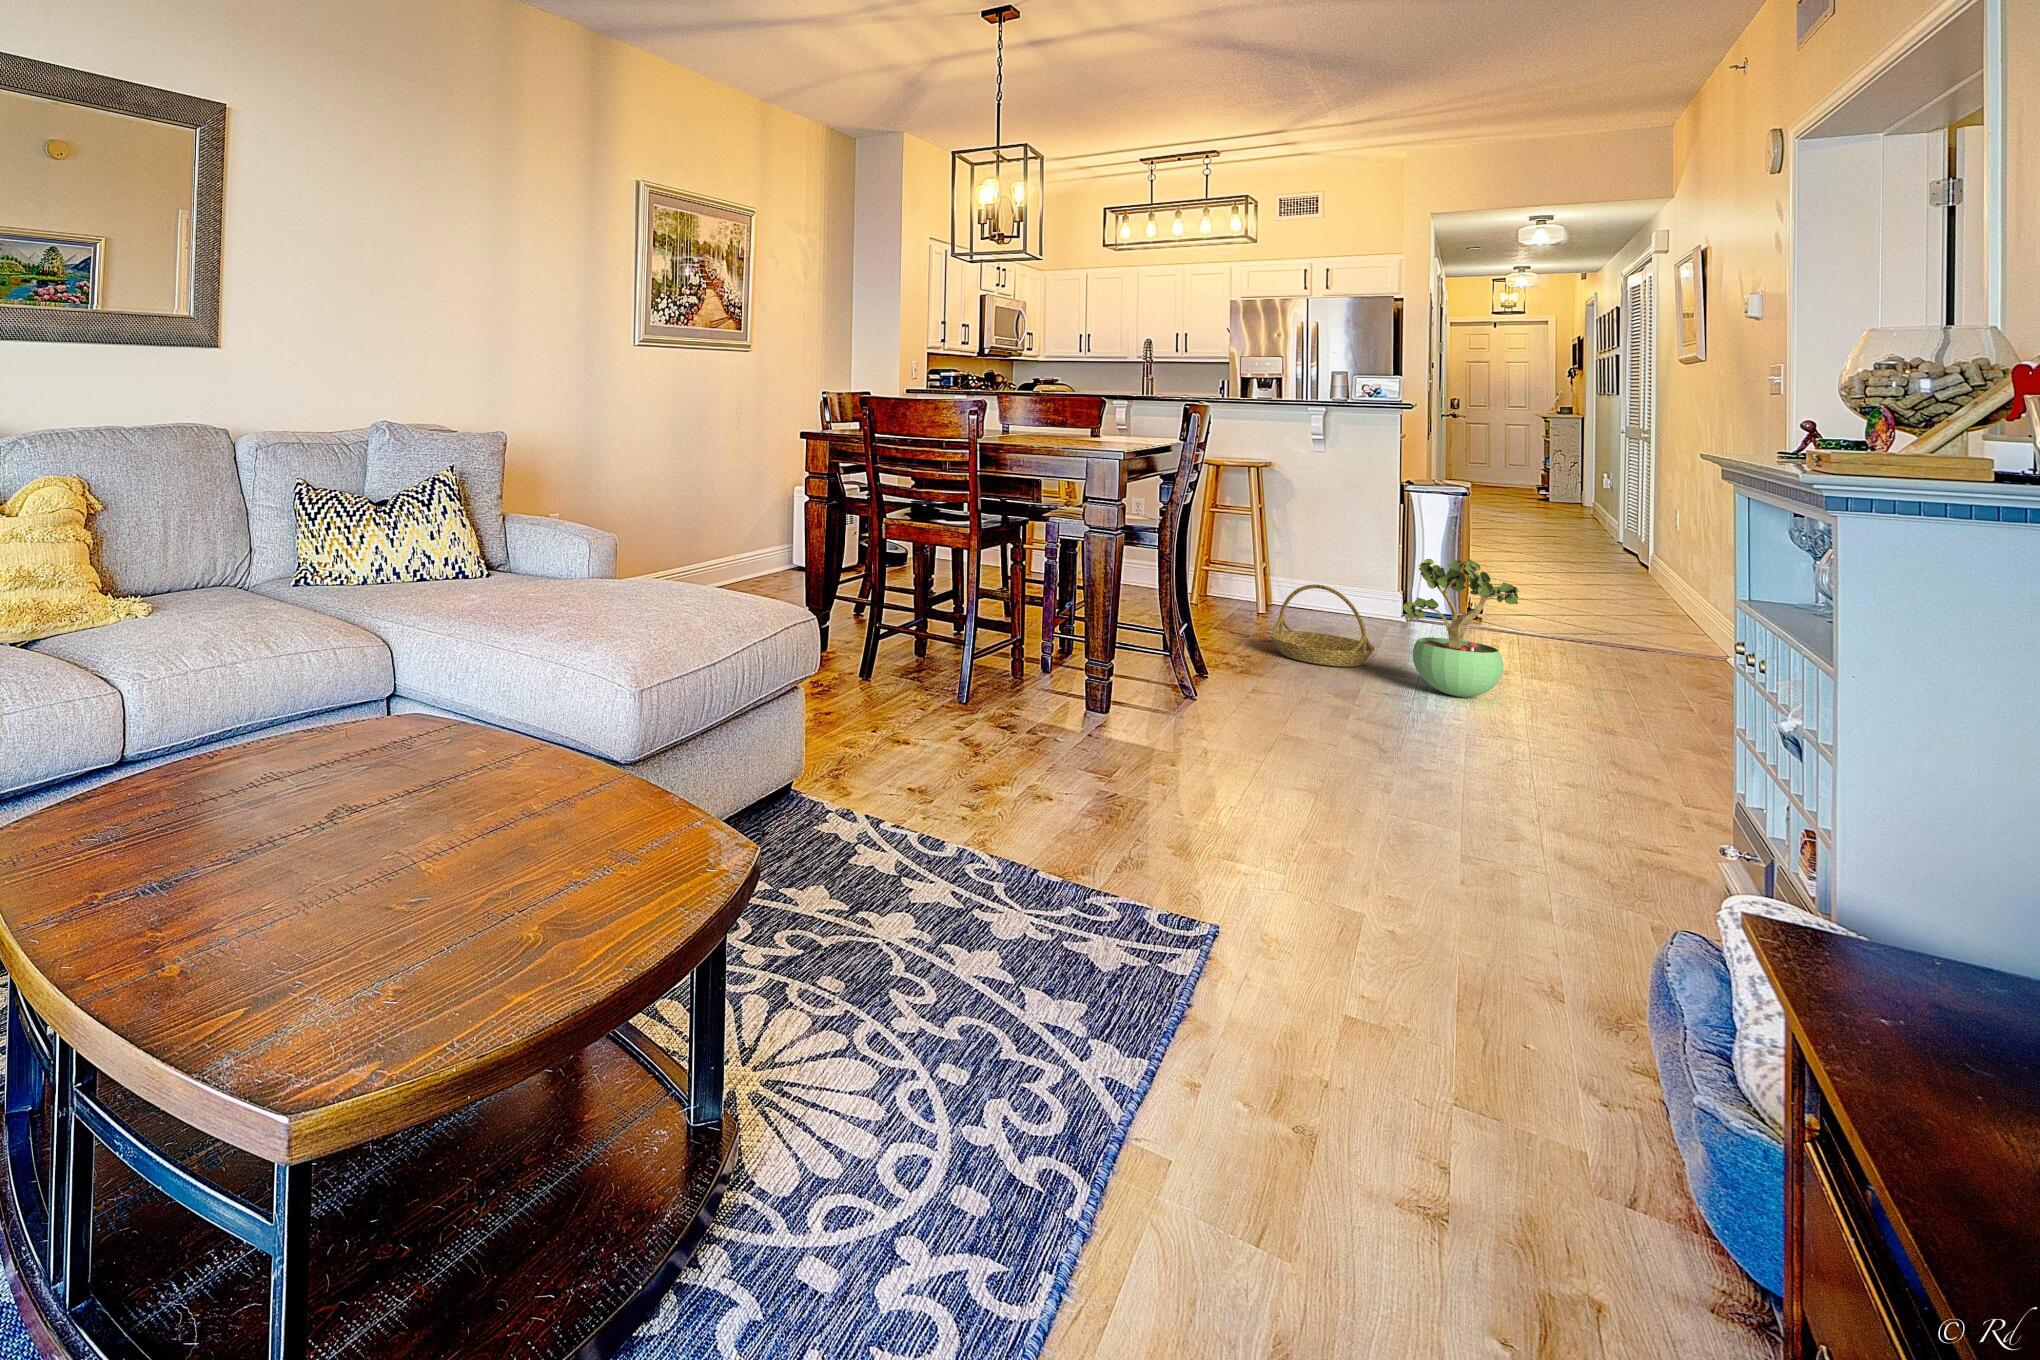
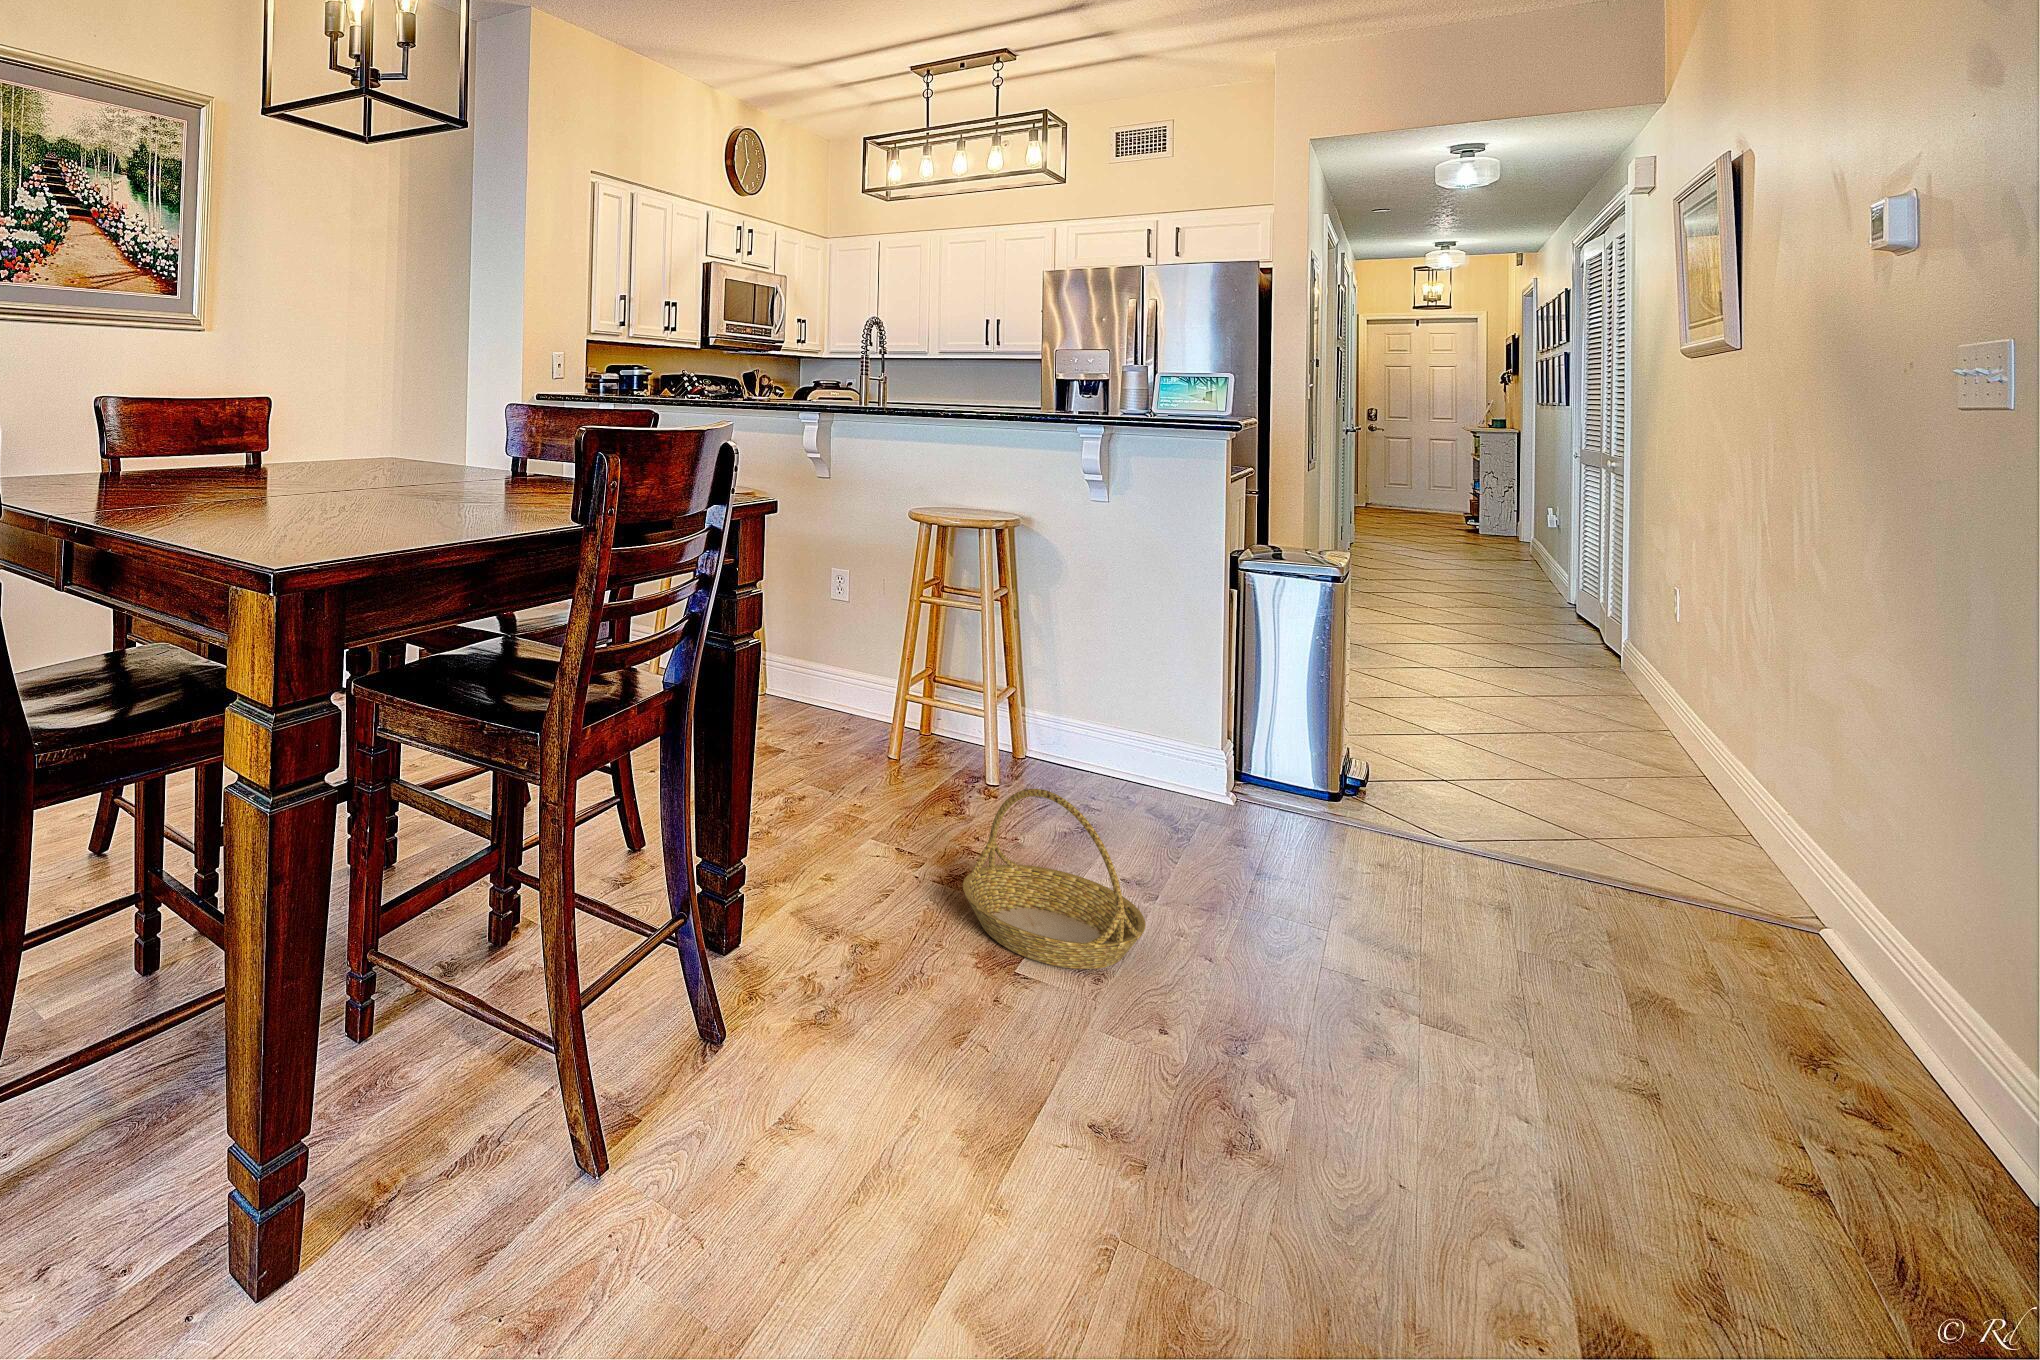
potted plant: present [1402,559,1519,697] -> none [1176,790,1417,1108]

